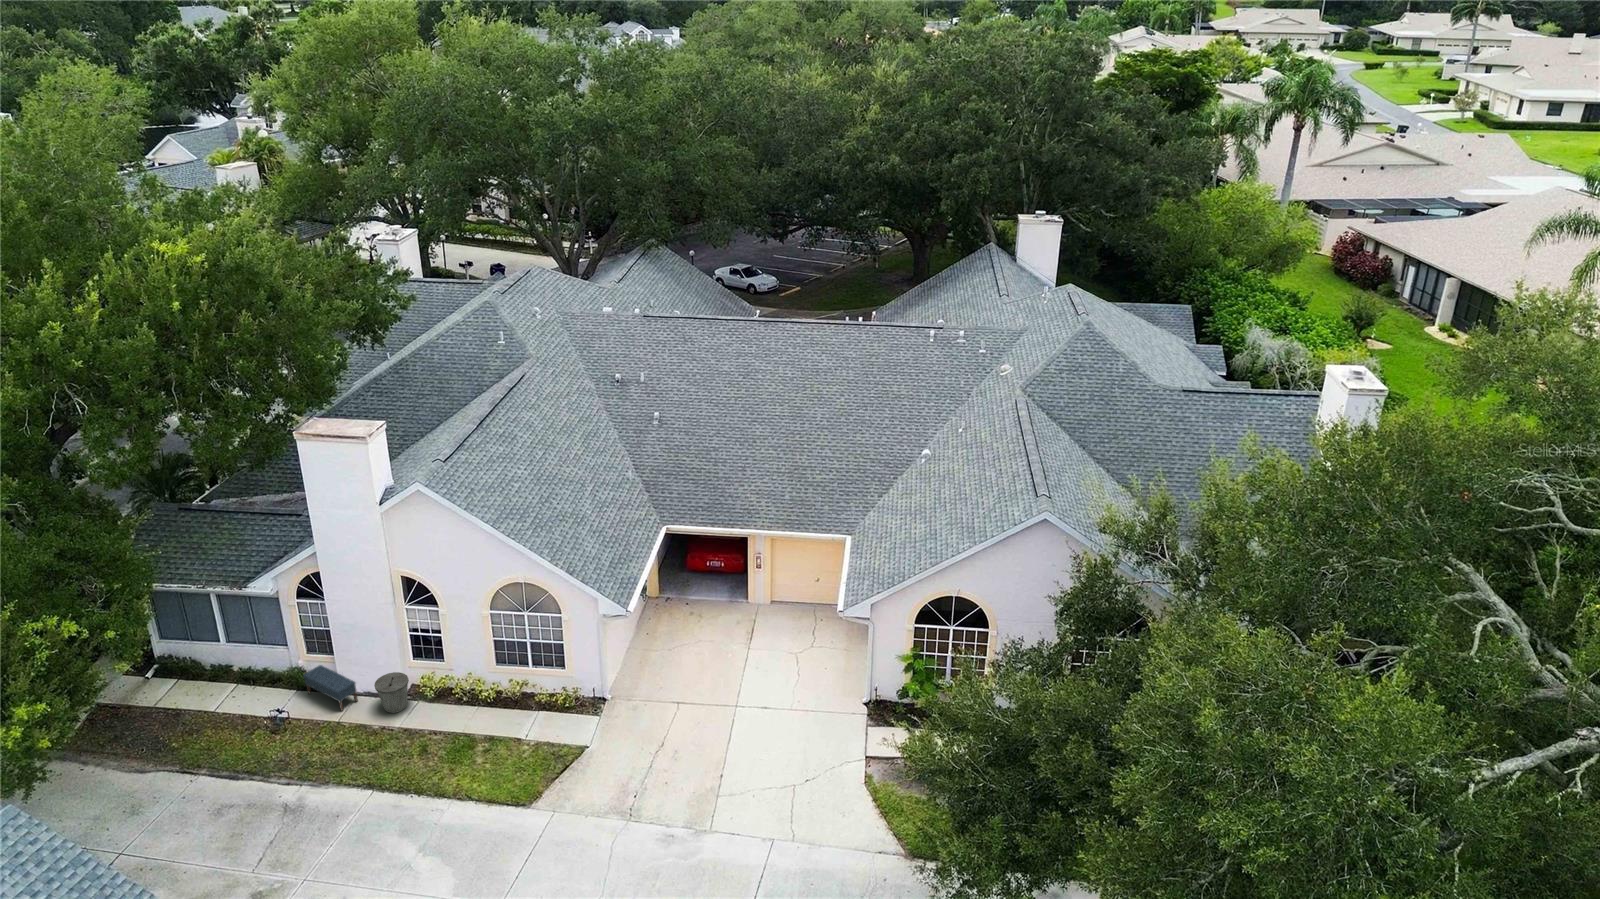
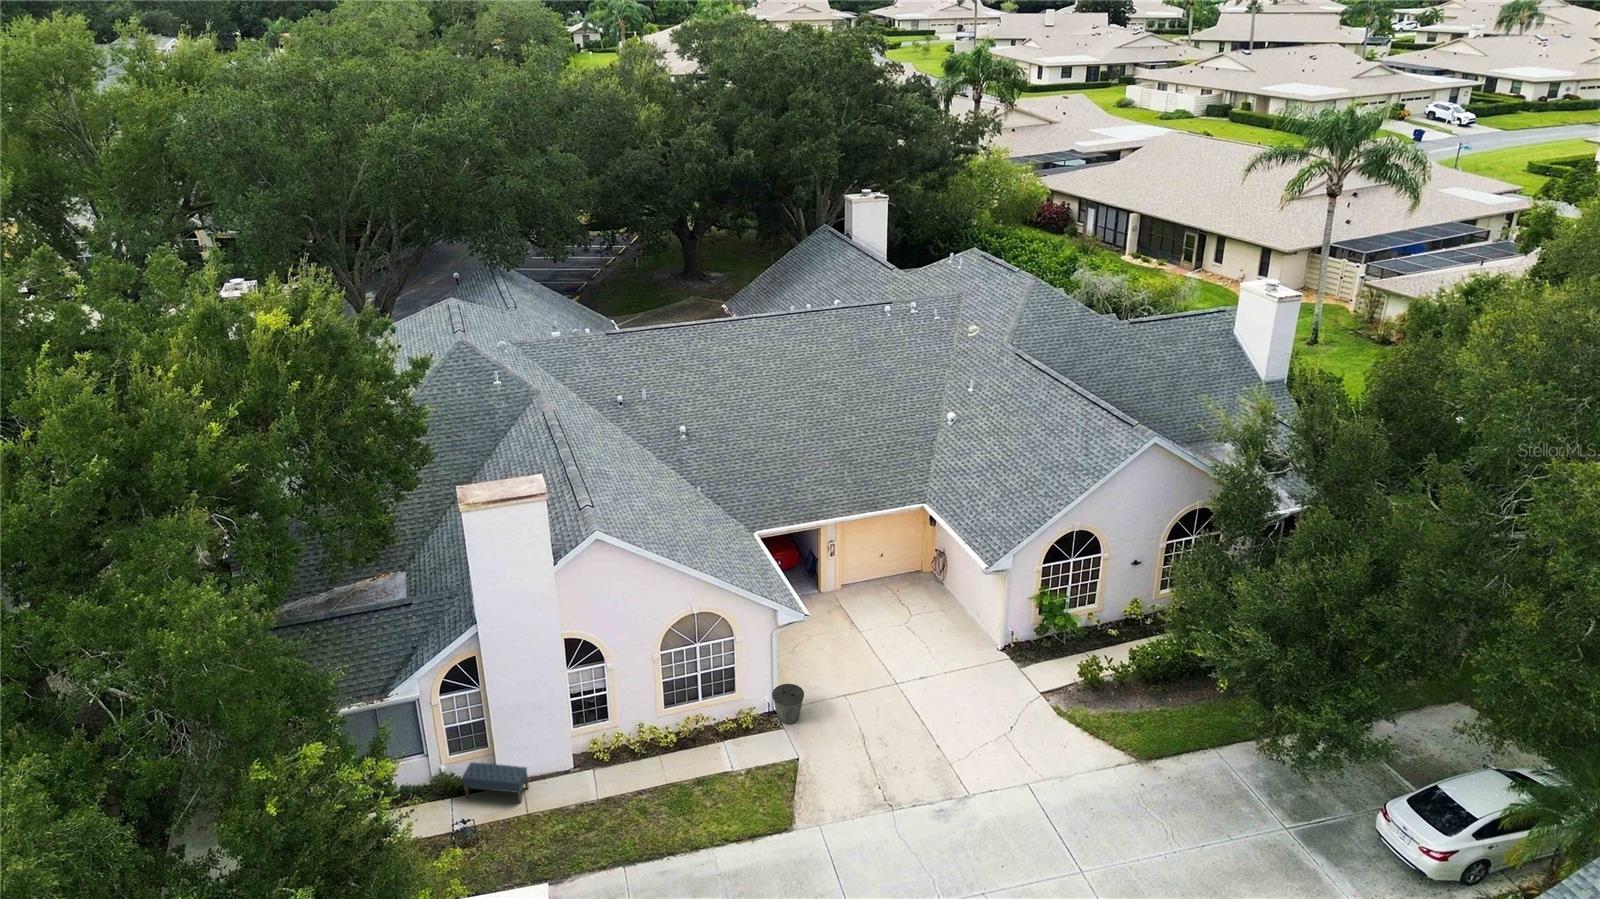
trash can: present [374,672,409,713] -> present [772,684,804,724]

